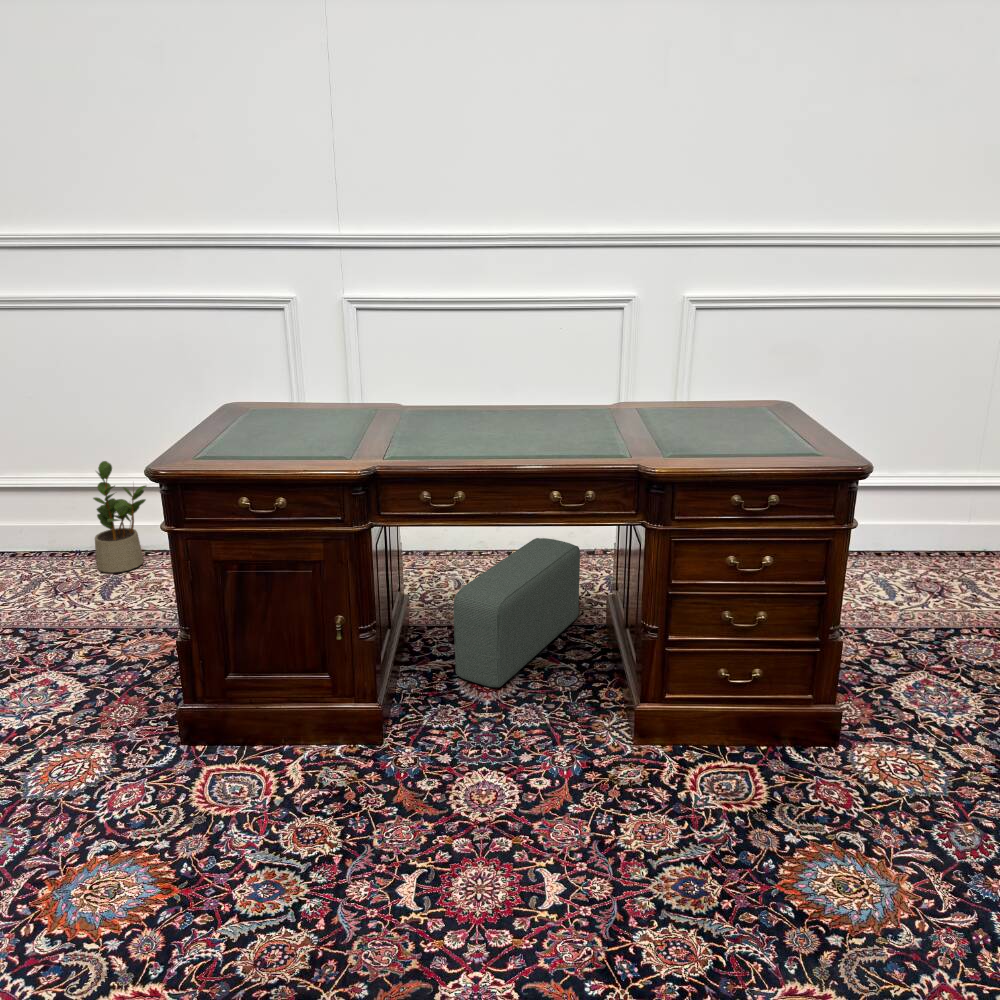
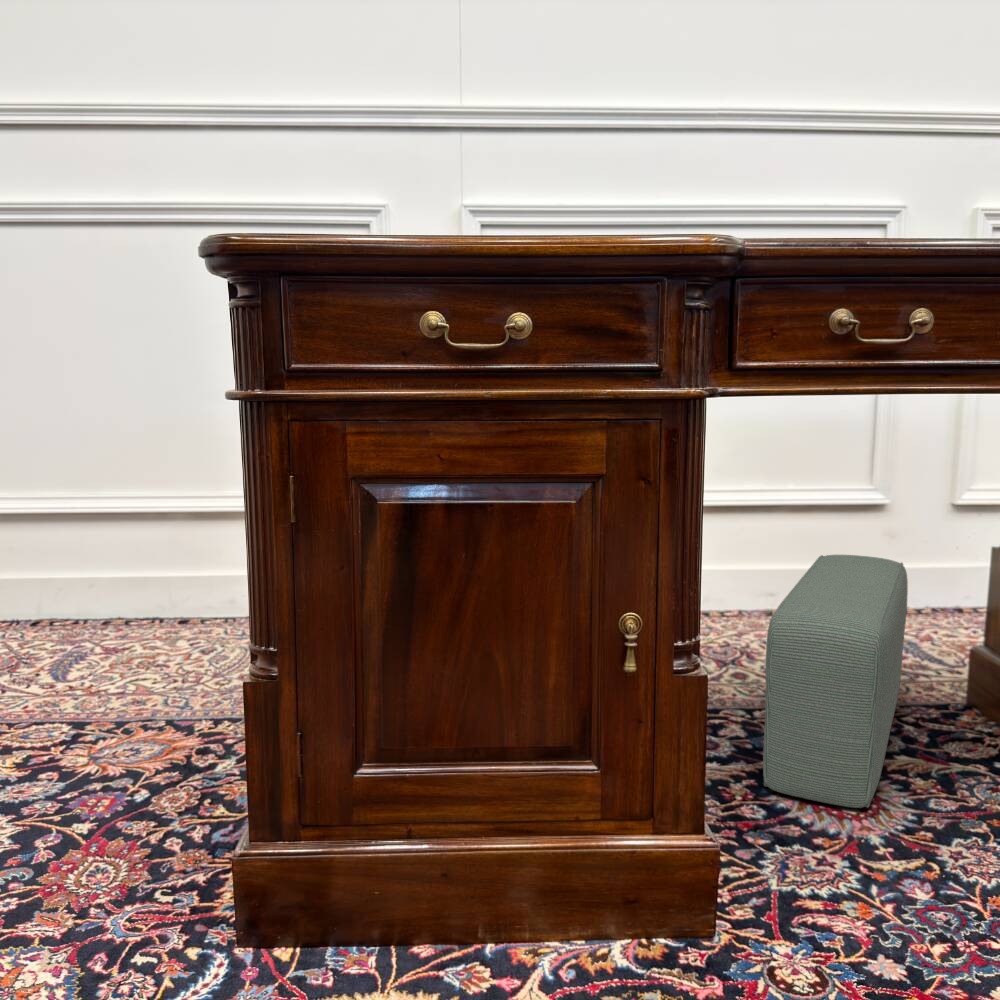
potted plant: present [93,461,146,573] -> none [45,460,138,645]

